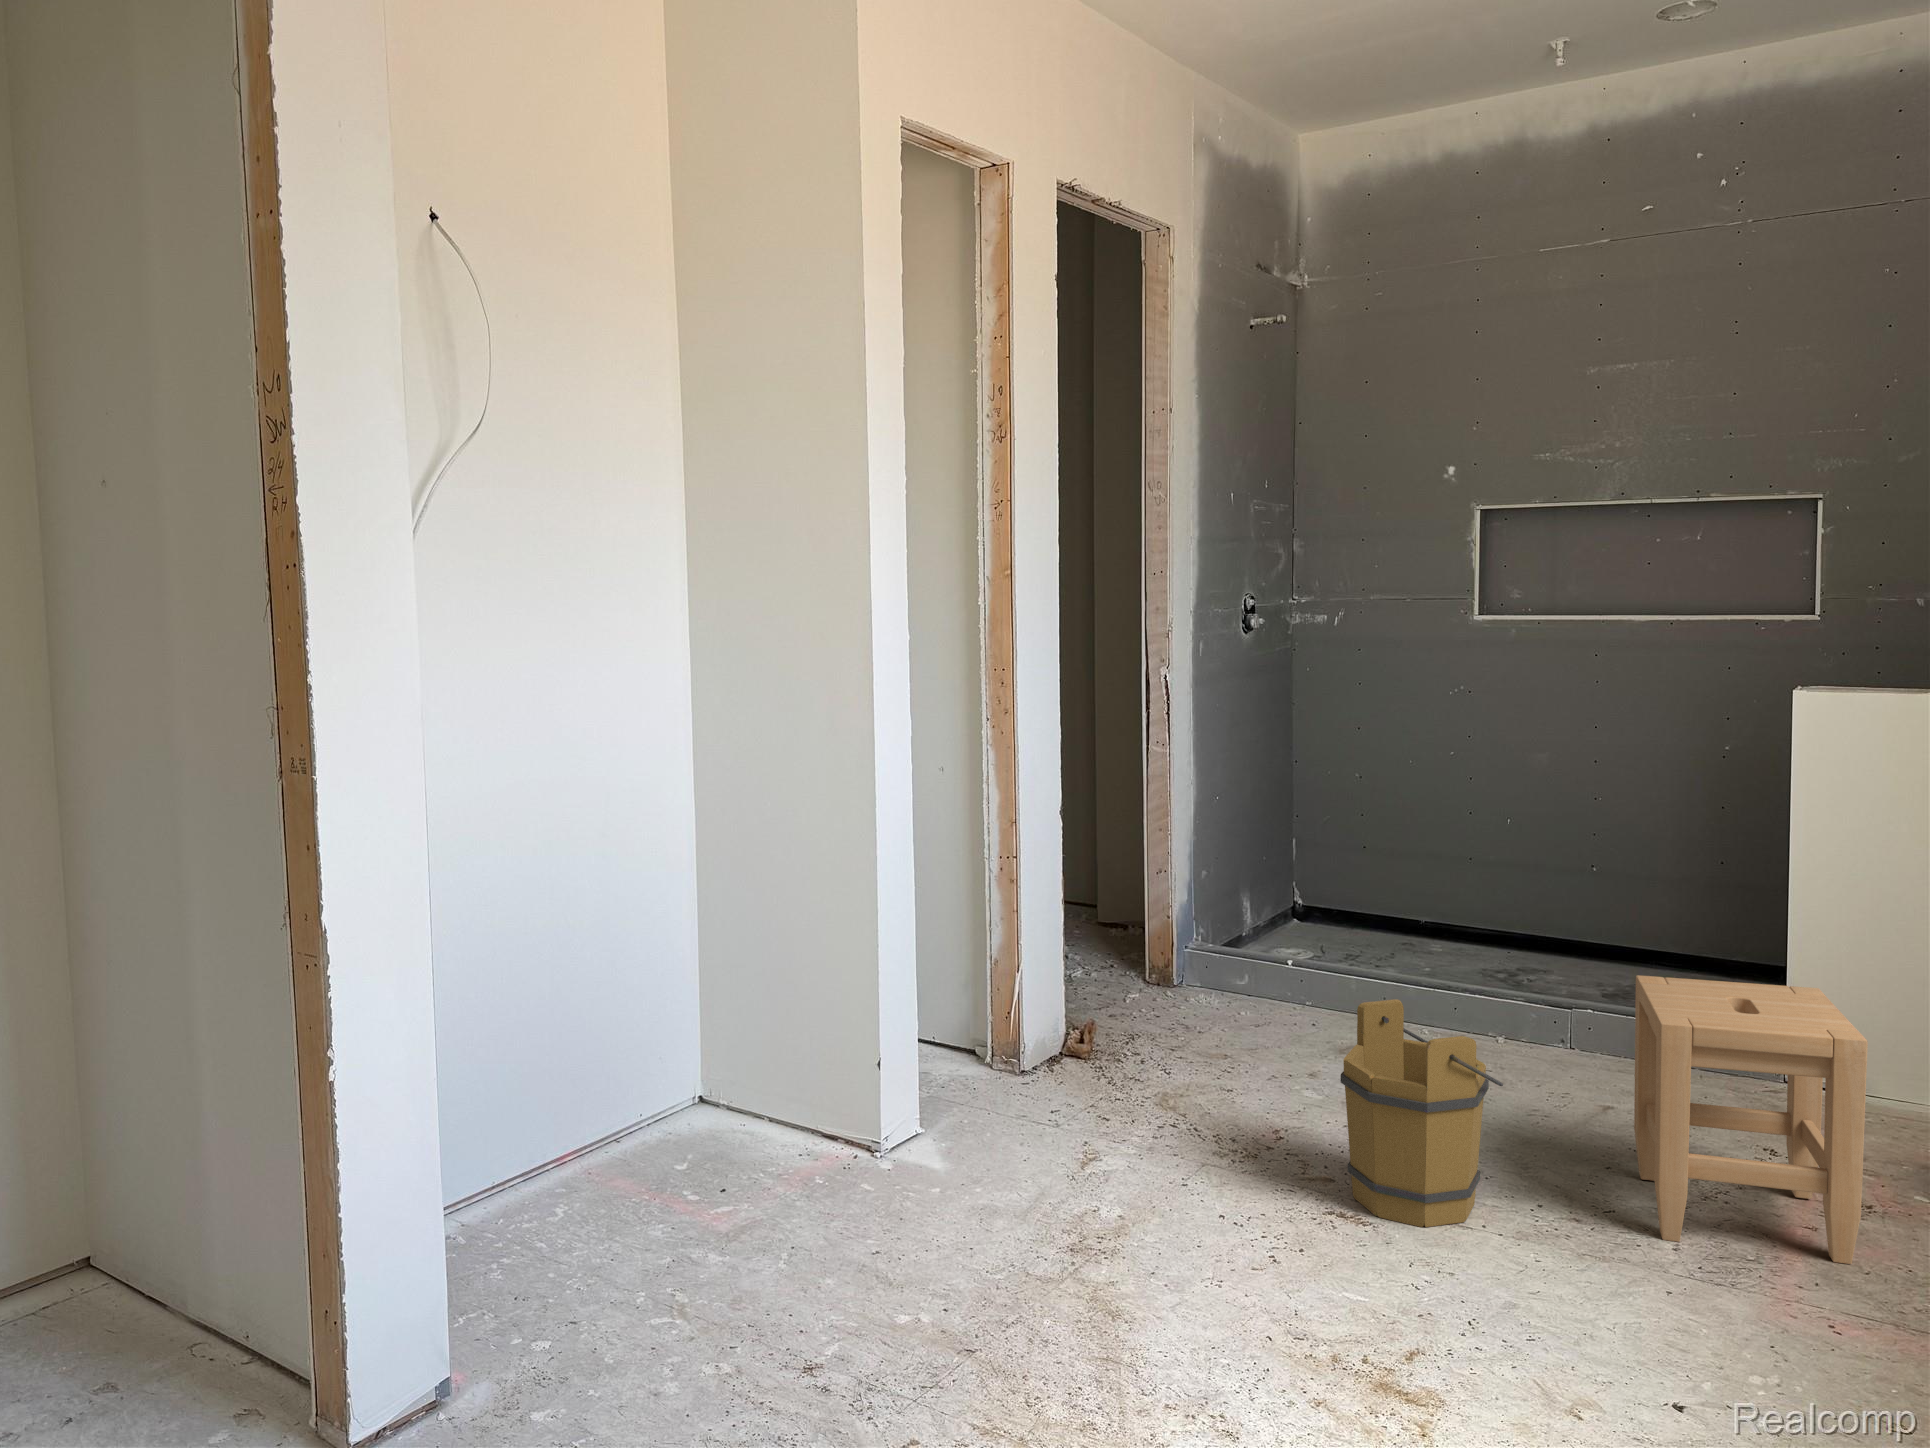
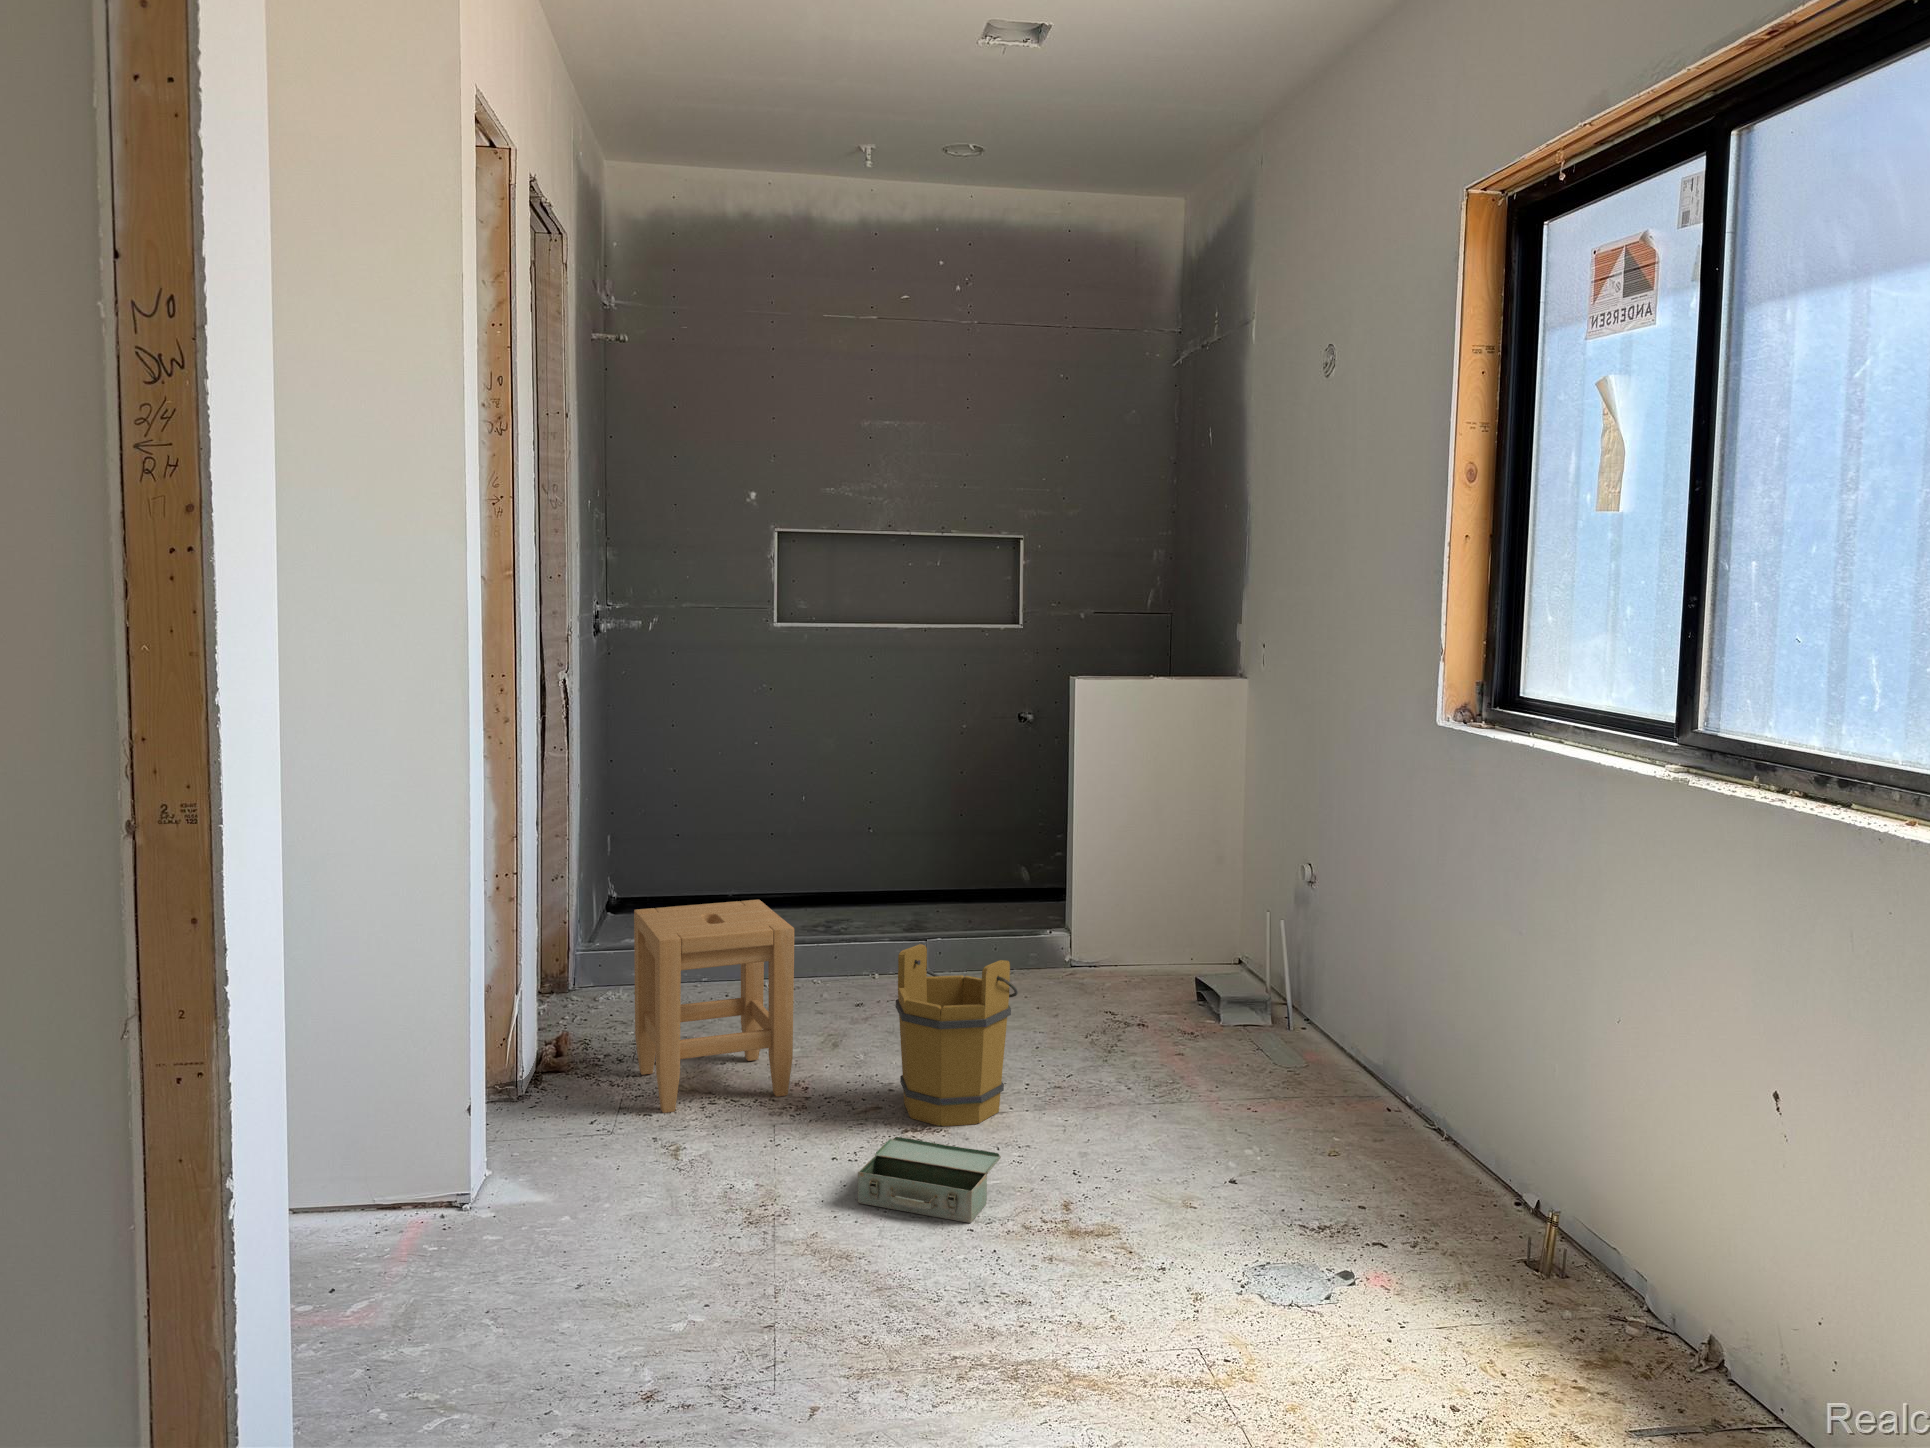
stool: present [1634,975,1868,1264] -> present [634,900,794,1113]
toolbox: none [1192,1208,1363,1329] -> present [858,1137,1001,1223]

